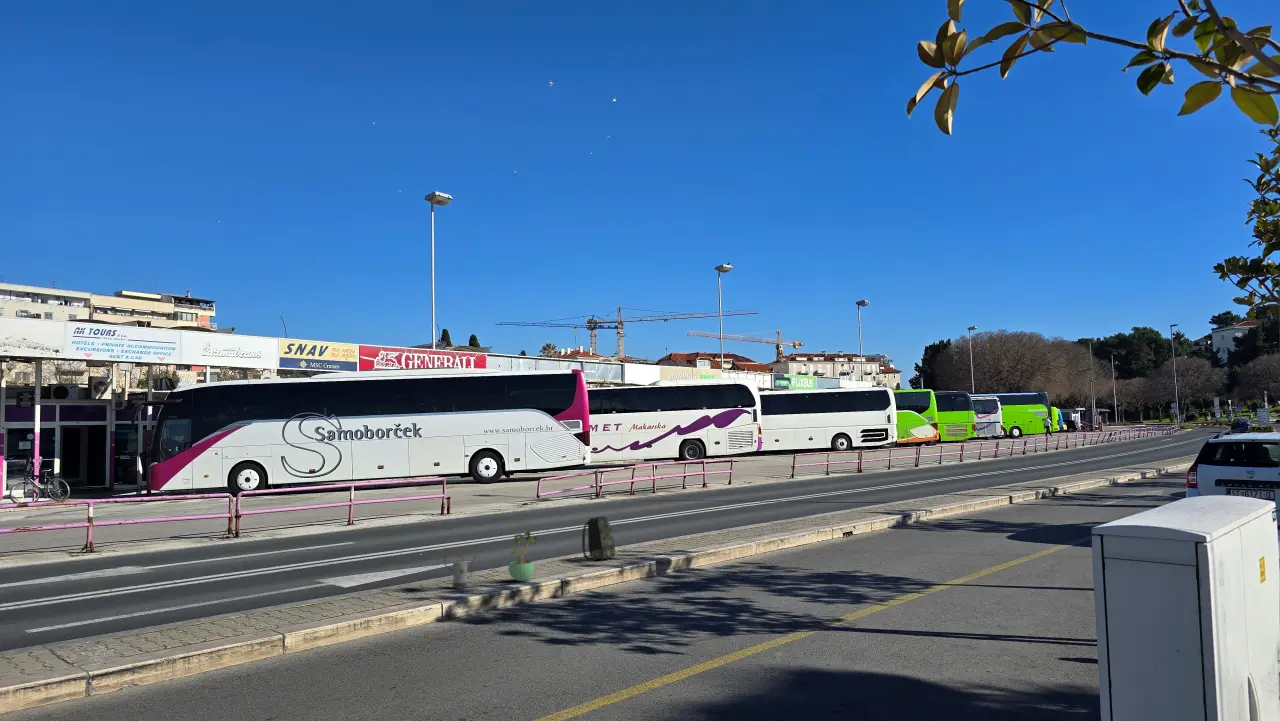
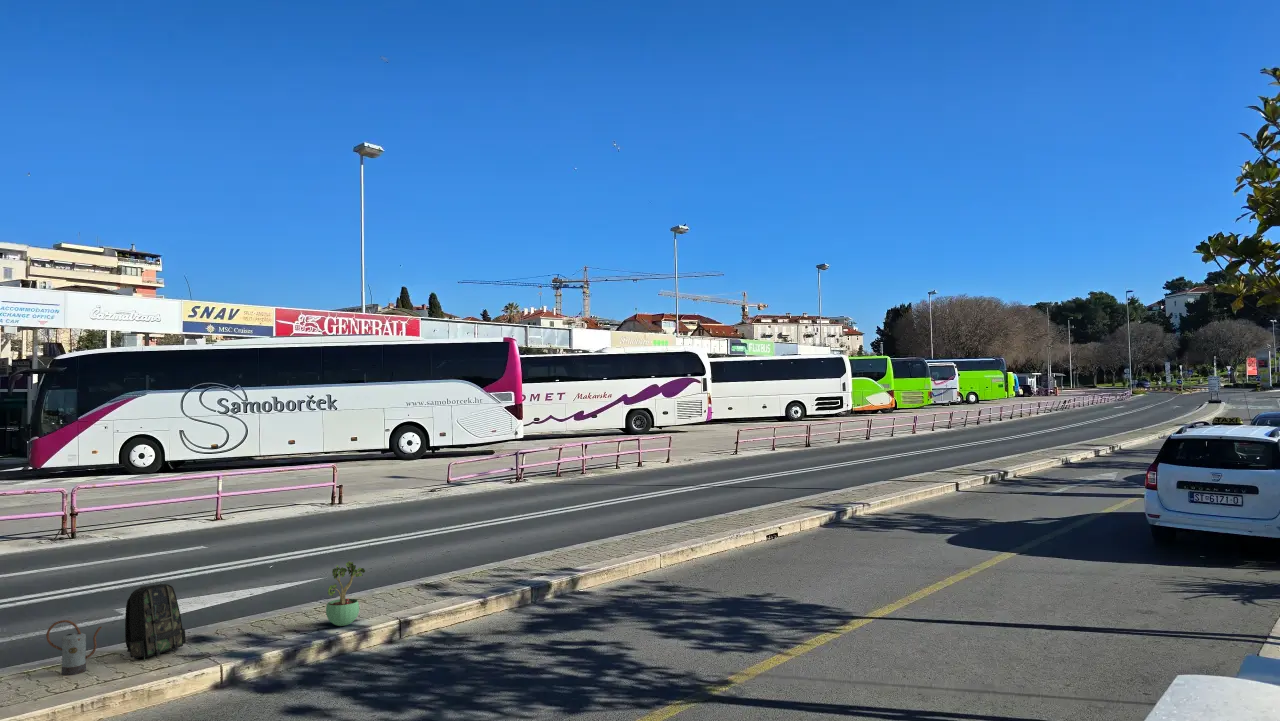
backpack: present [582,517,615,560] -> present [125,584,186,661]
watering can: present [444,551,475,588] -> present [46,620,102,675]

